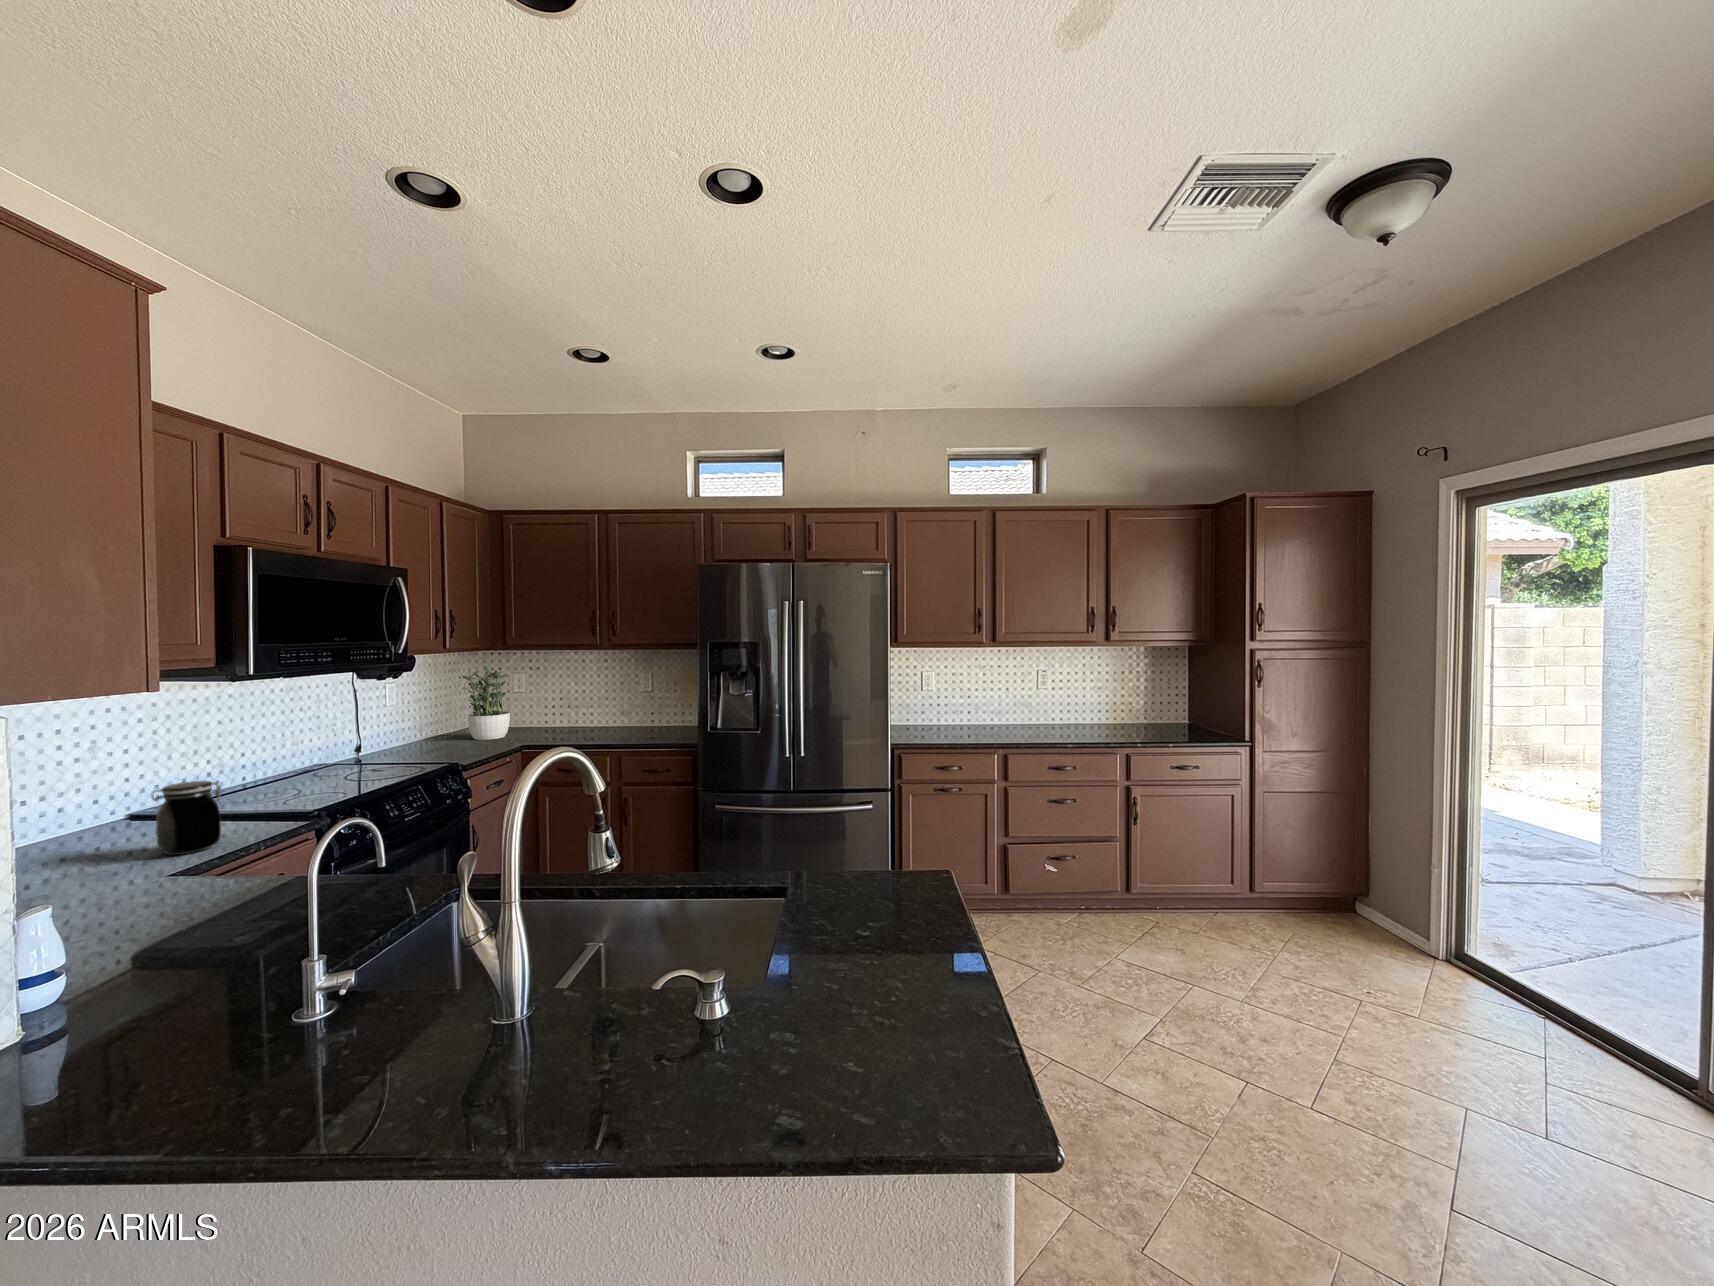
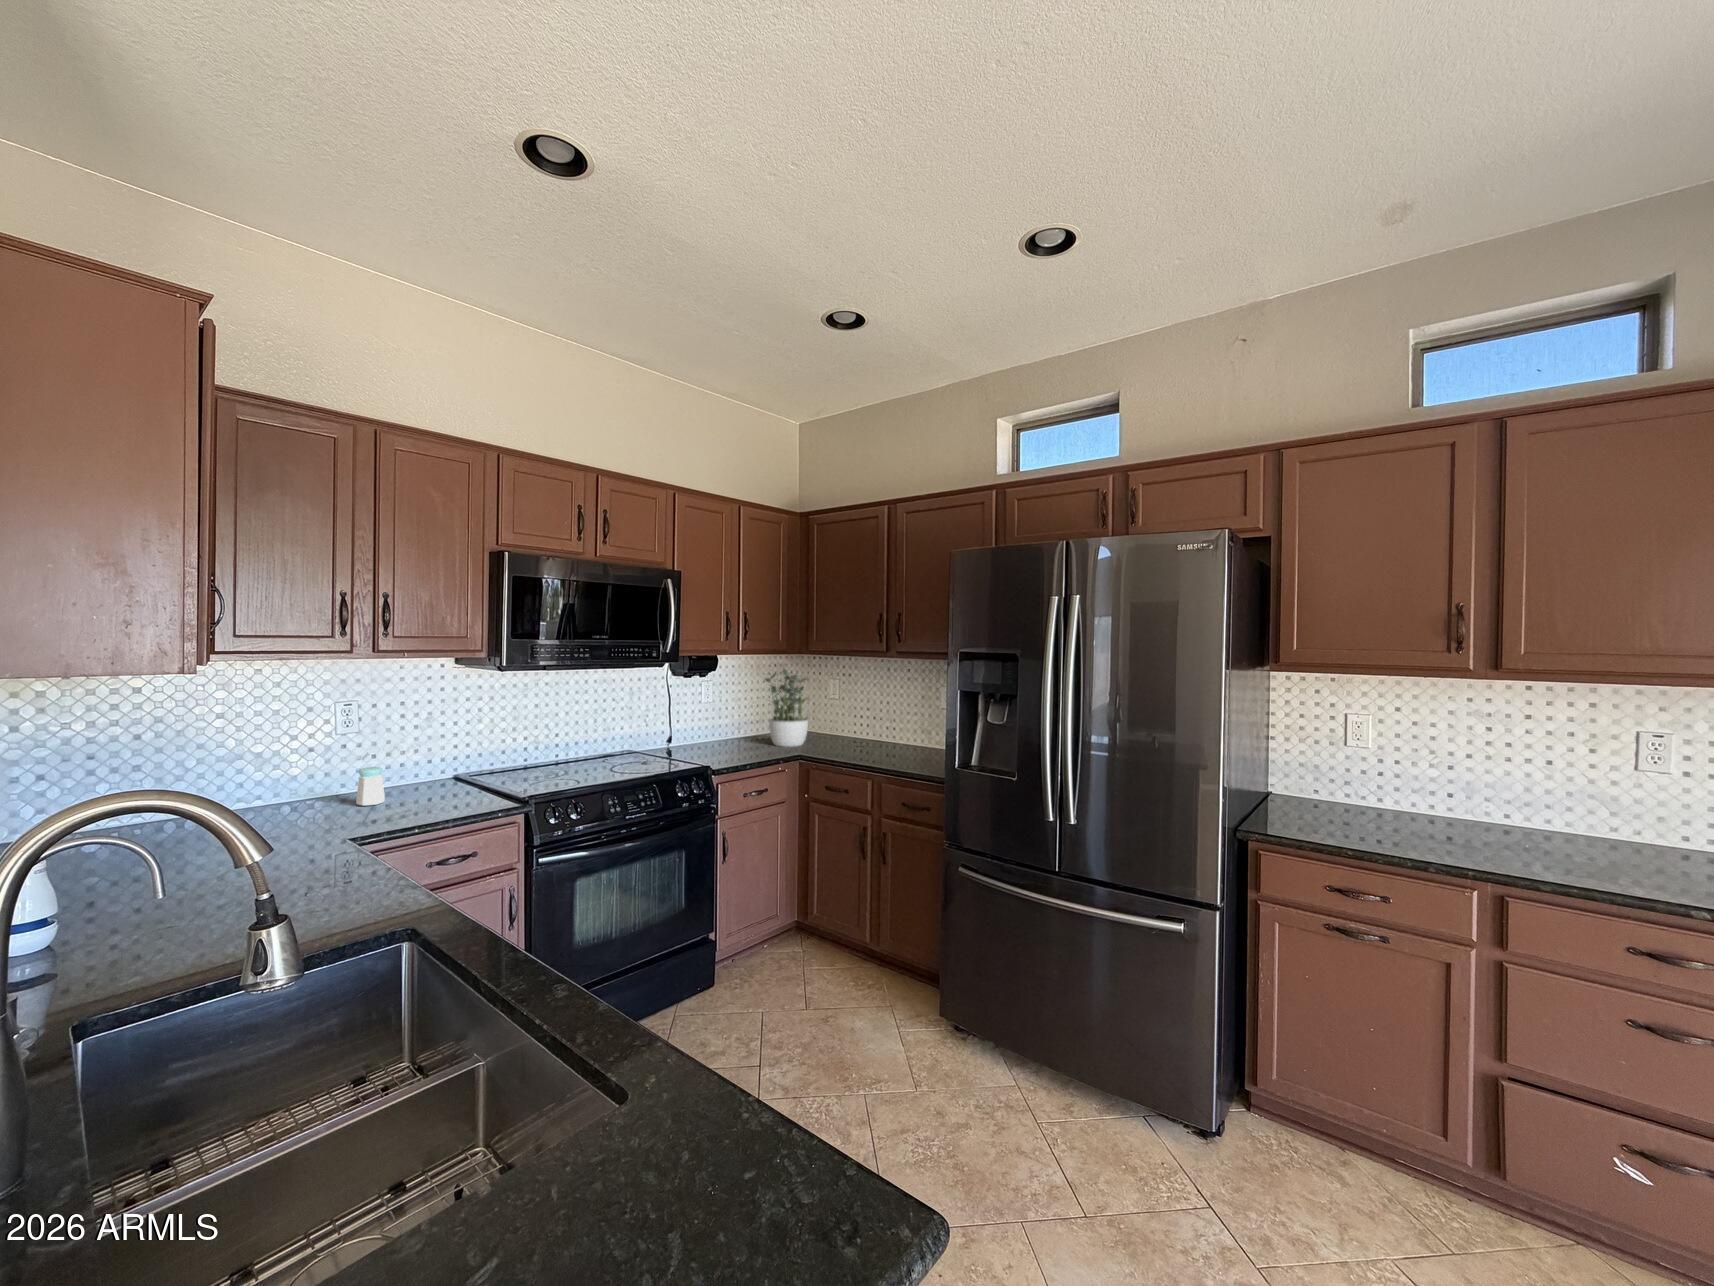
jar: present [152,781,222,855] -> none [386,754,434,817]
salt shaker: none [66,810,108,859] -> present [356,767,385,806]

